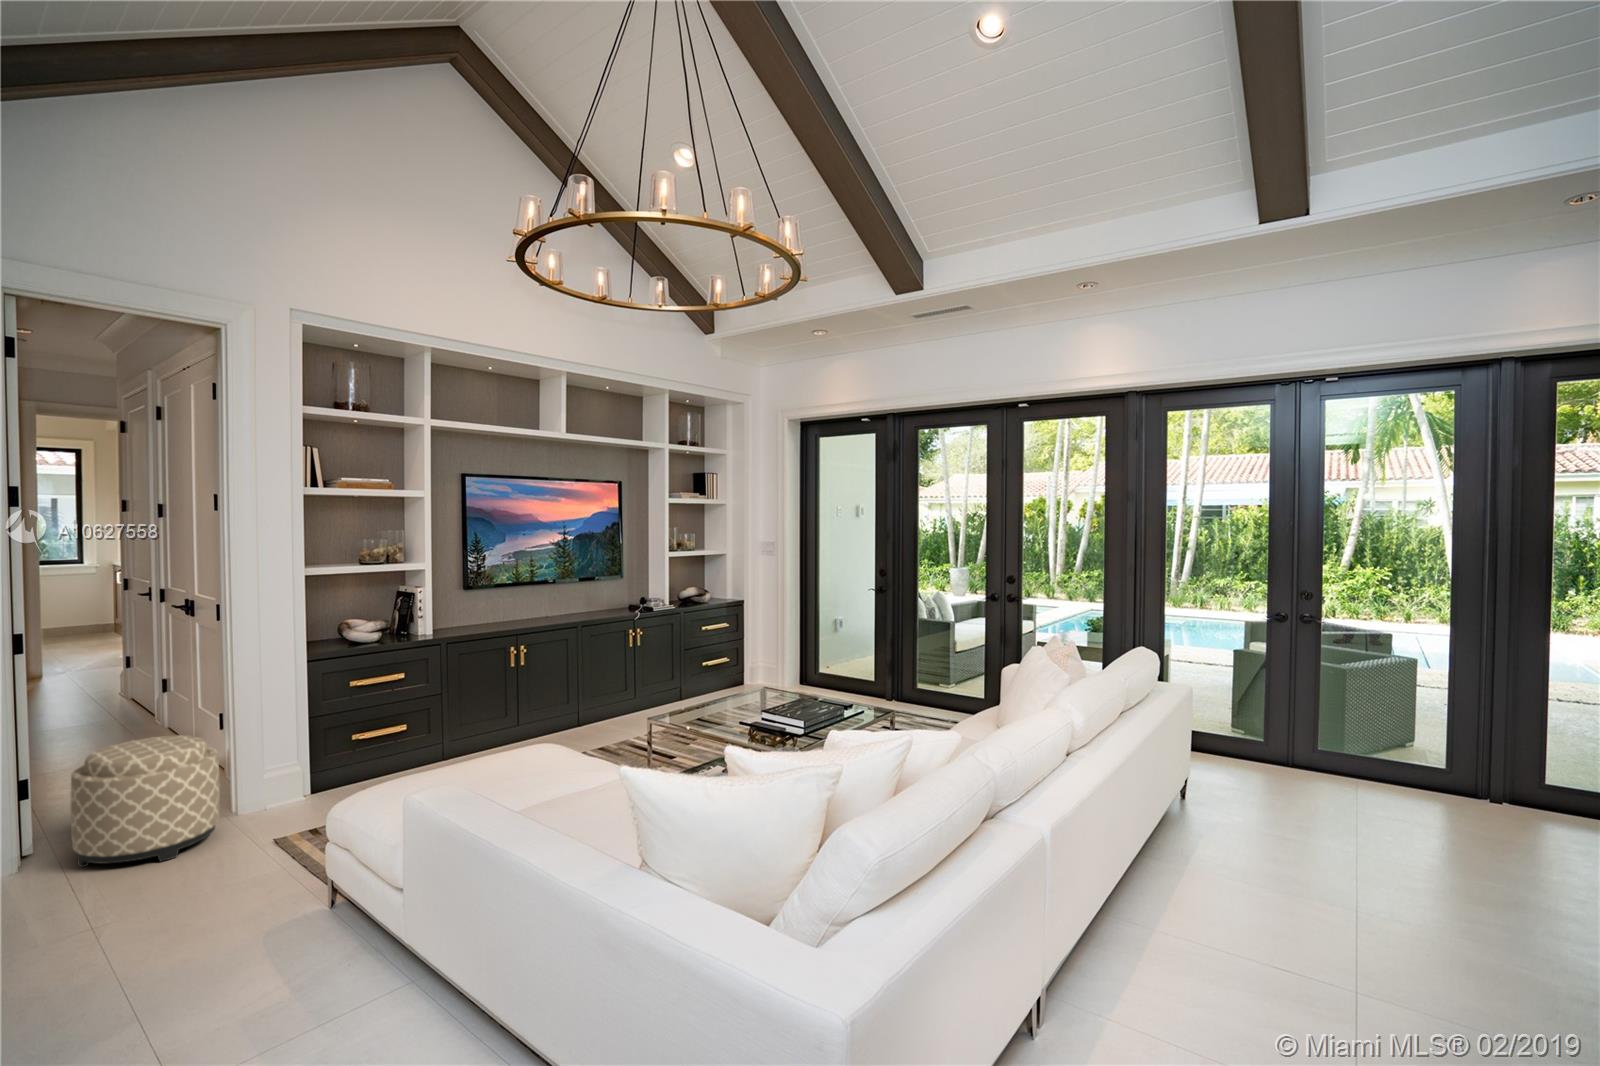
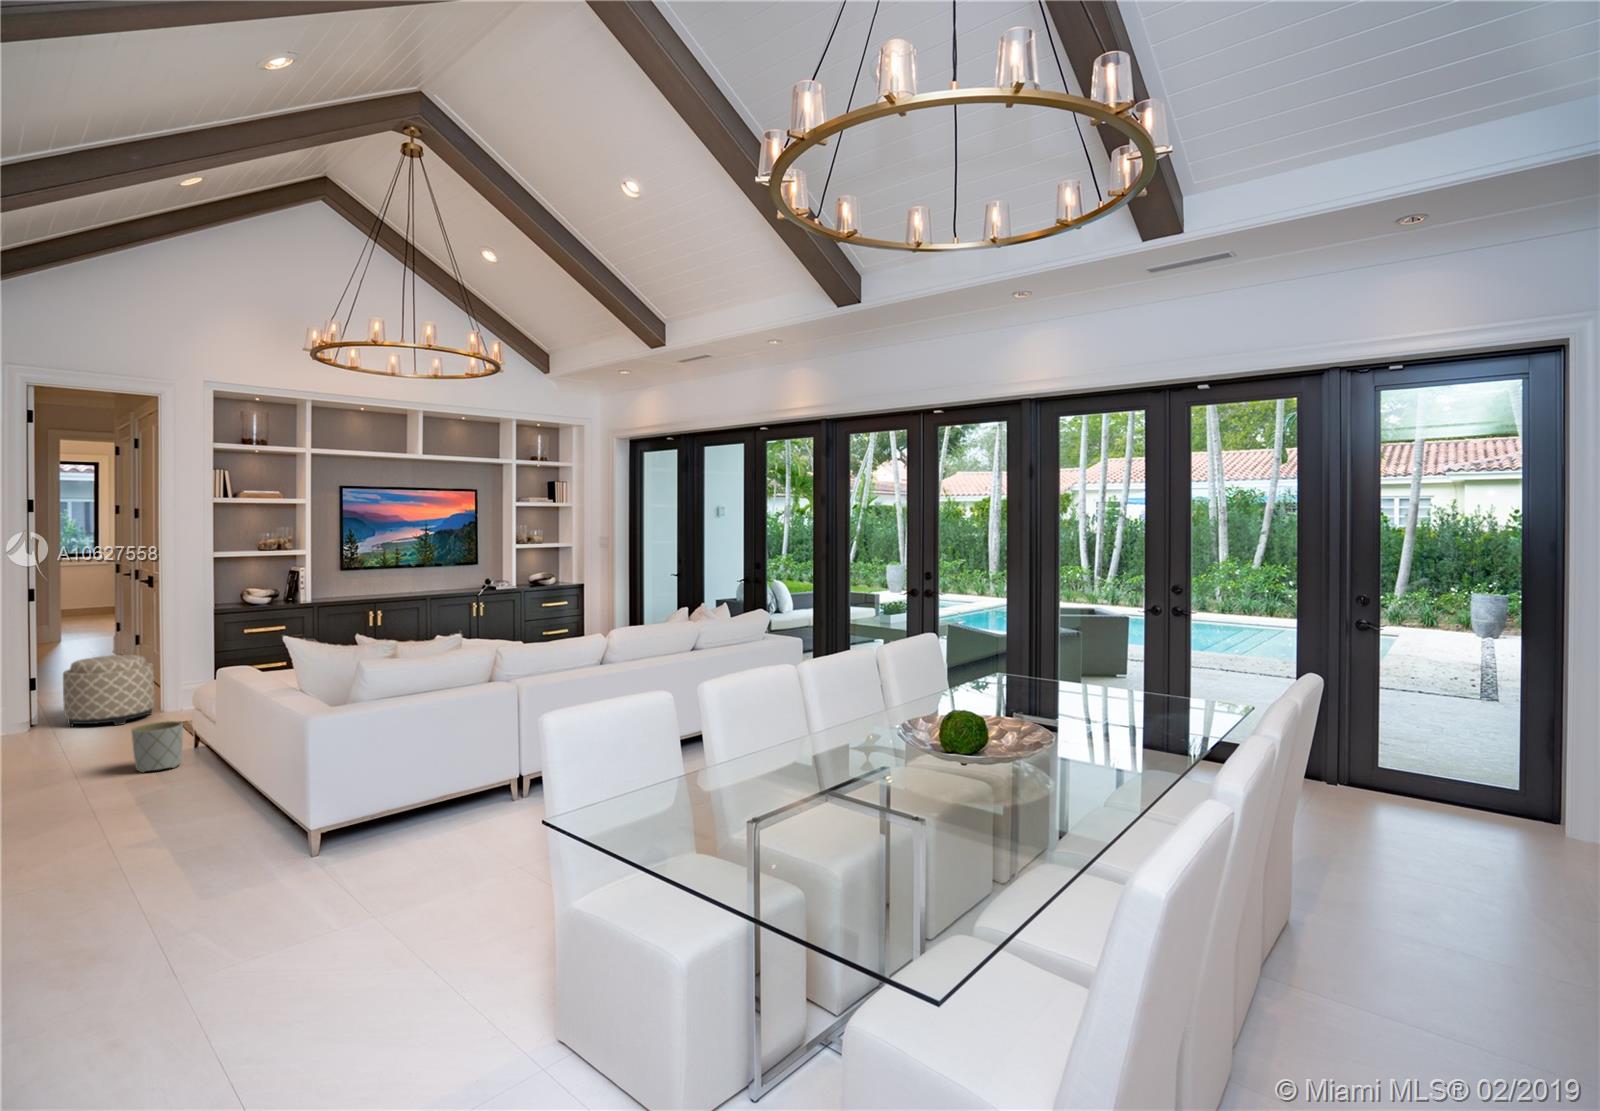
planter: none [234,892,326,1009] -> present [132,721,183,772]

